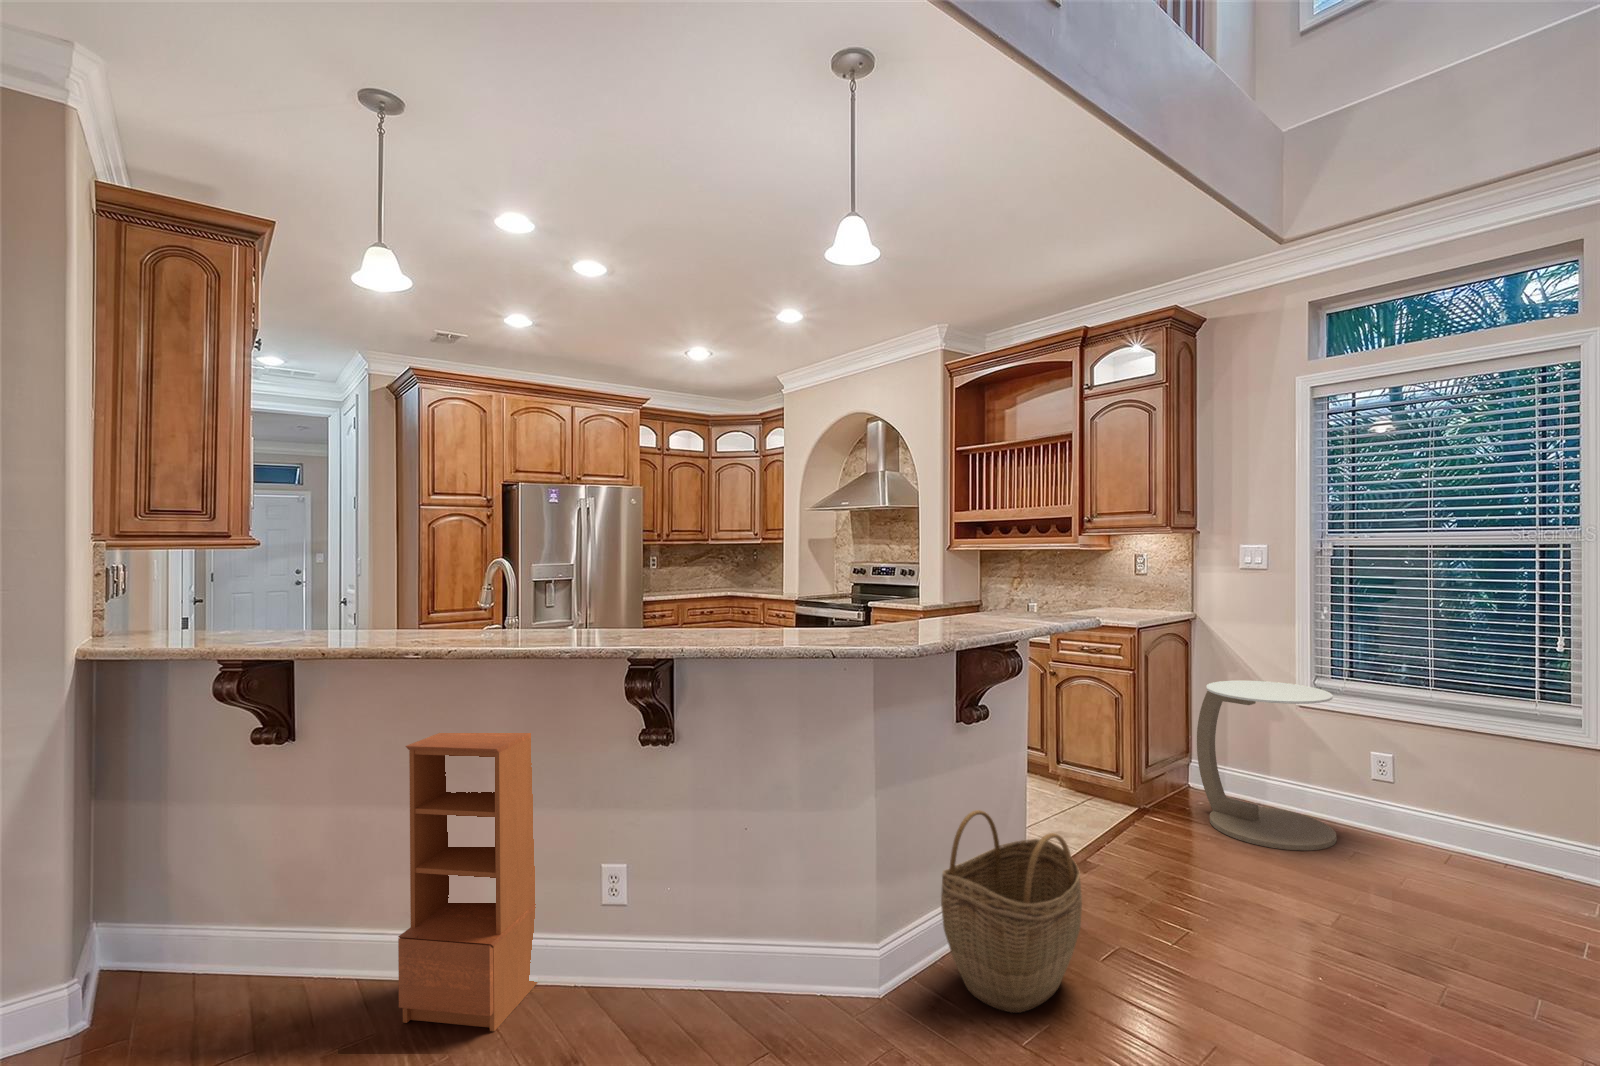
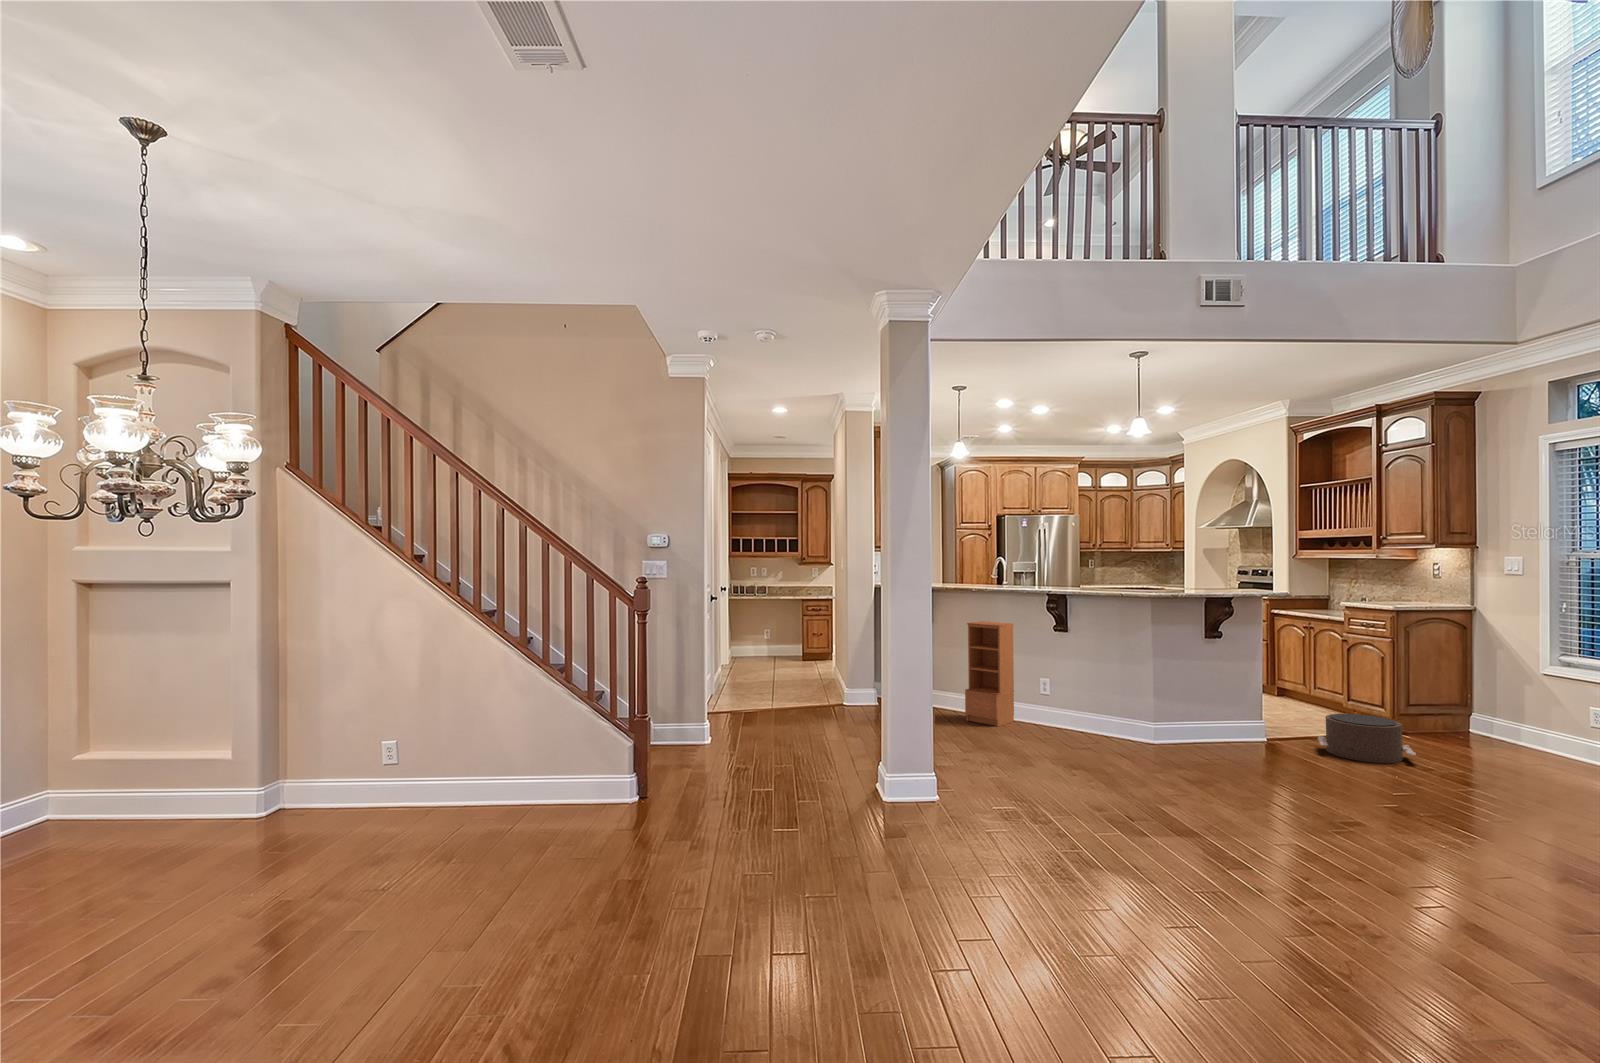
side table: present [1197,681,1337,850] -> none [1444,649,1545,756]
woven basket: present [941,810,1082,1013] -> none [1185,675,1259,754]
pouf: none [1124,831,1299,945] -> present [1318,714,1416,763]

